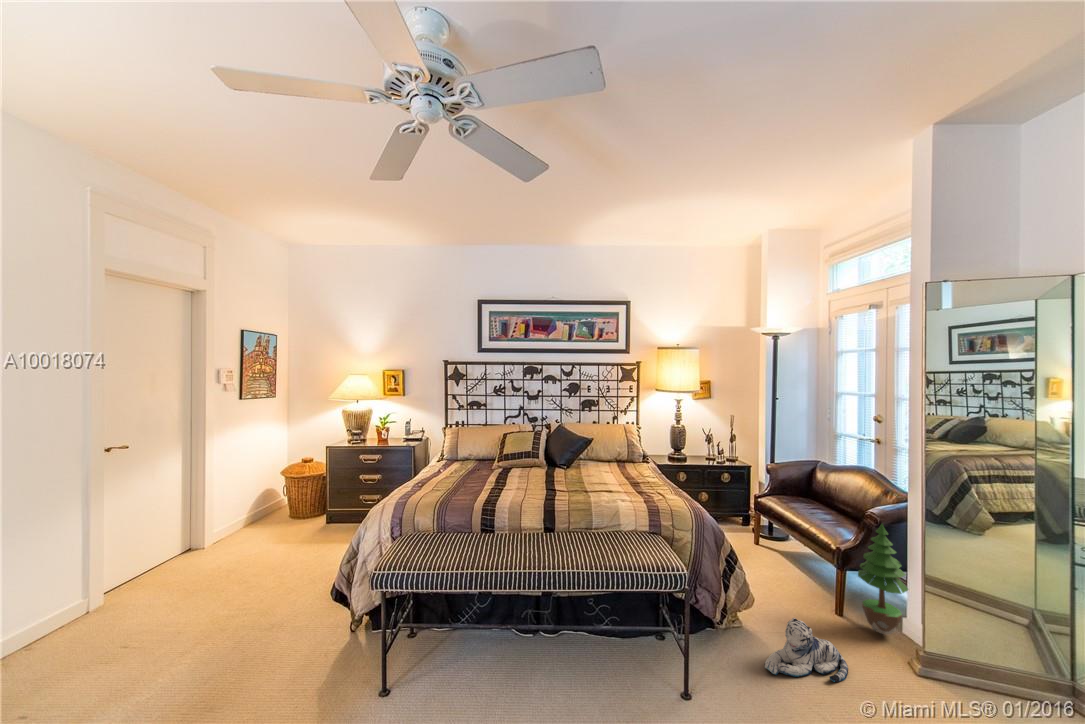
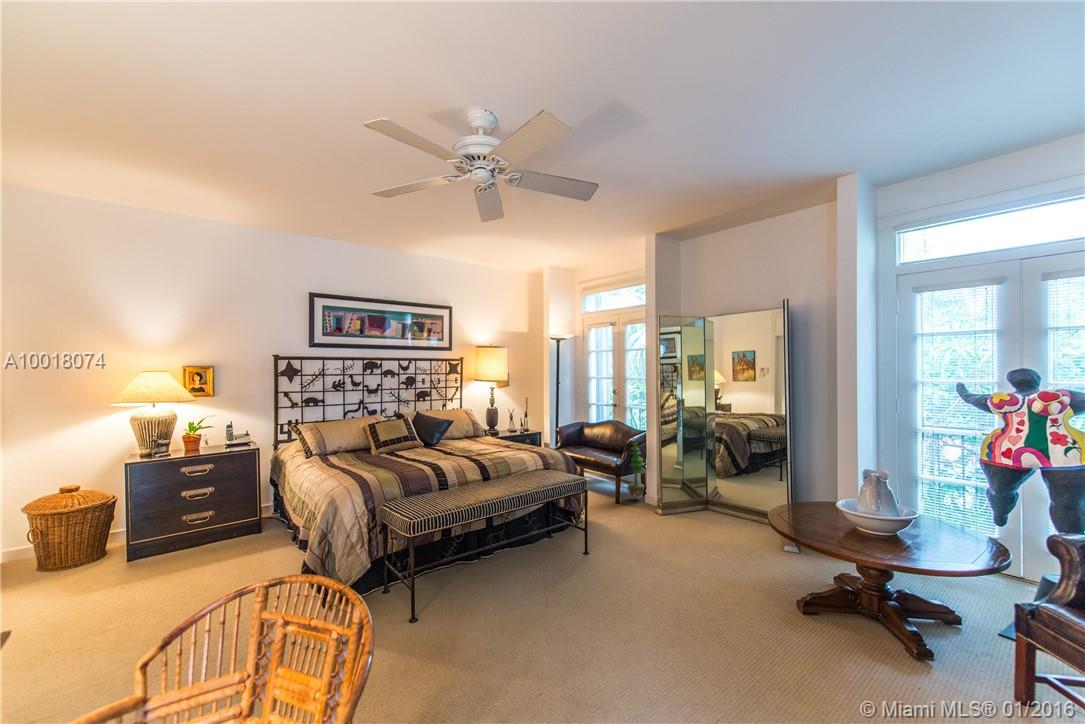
plush toy: present [765,618,848,682] -> none [600,492,633,523]

